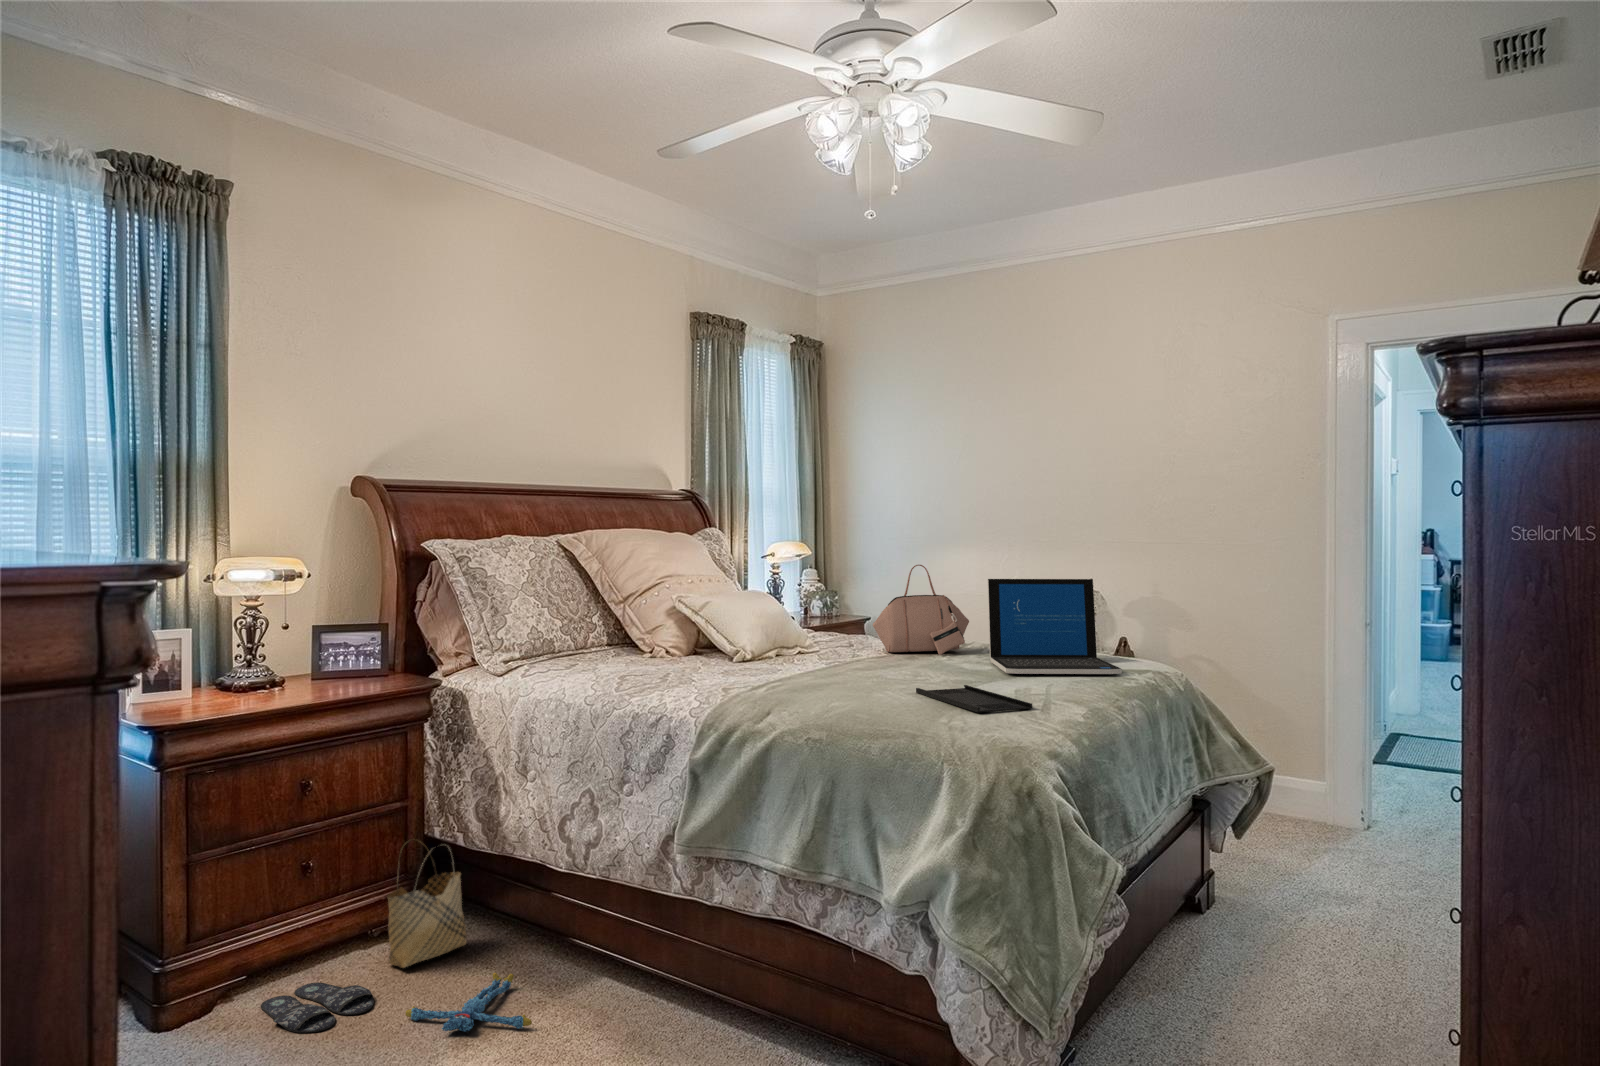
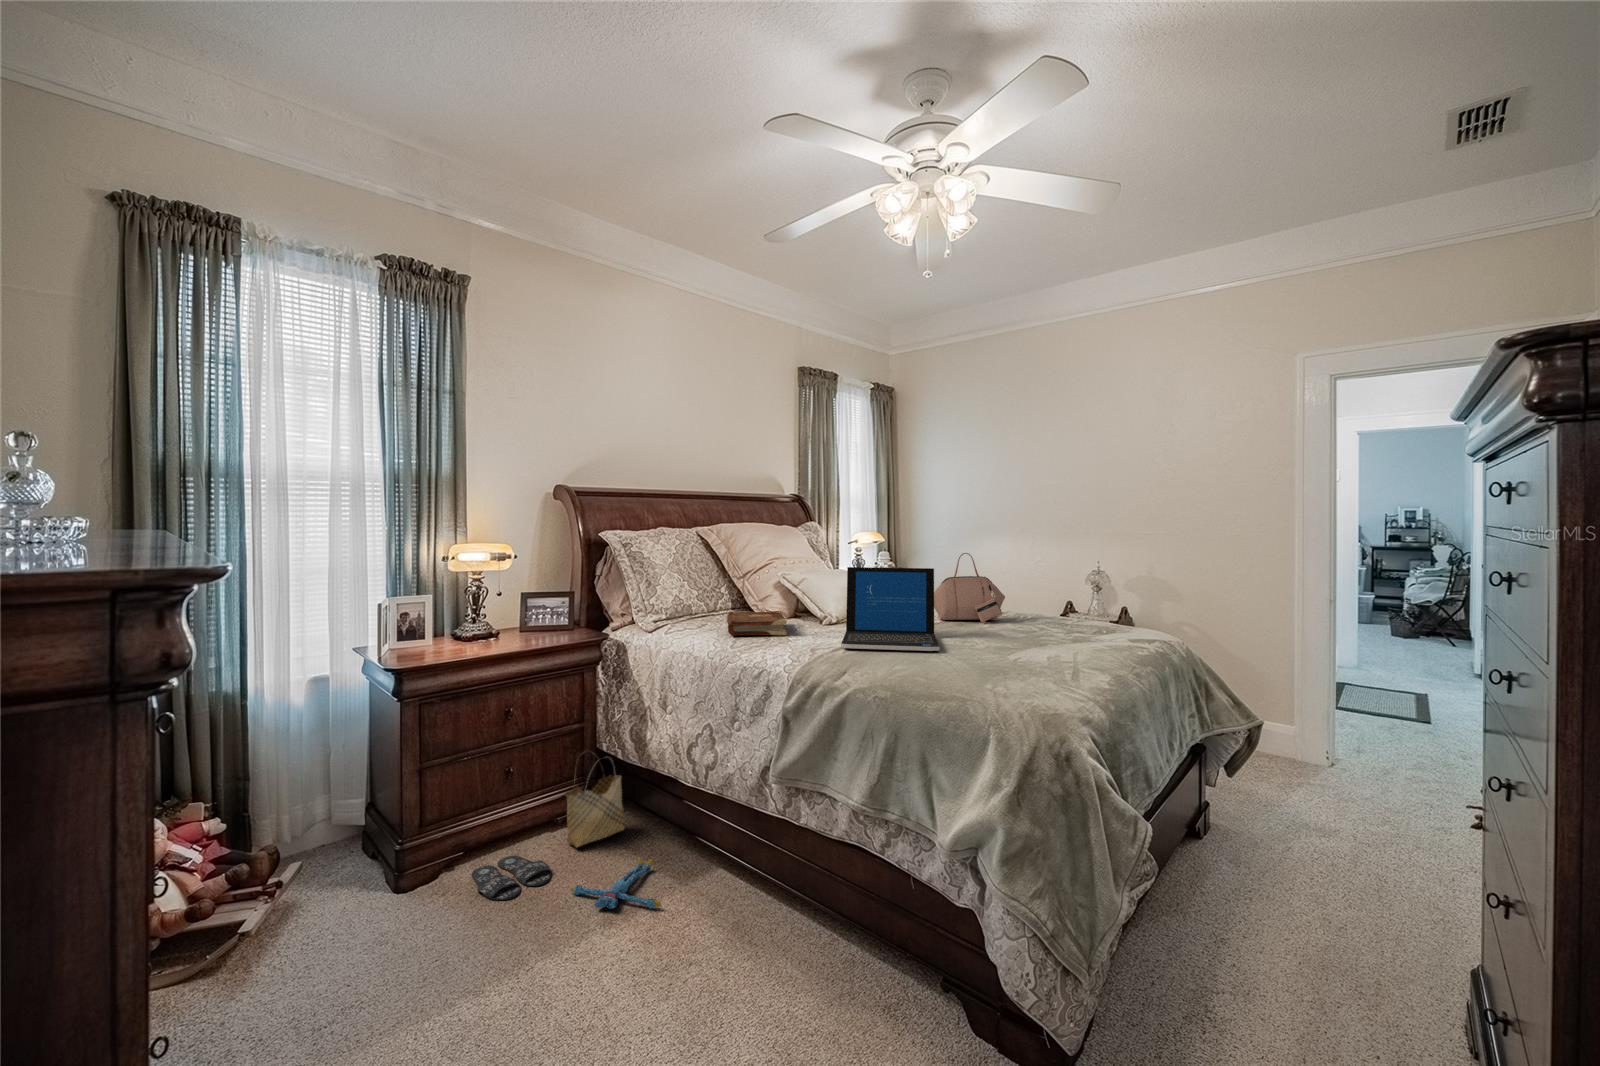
laptop: present [988,579,1122,674] -> present [841,567,940,651]
book: none [605,644,688,676] -> present [727,611,787,636]
tray: present [916,685,1032,713] -> none [965,653,1066,681]

